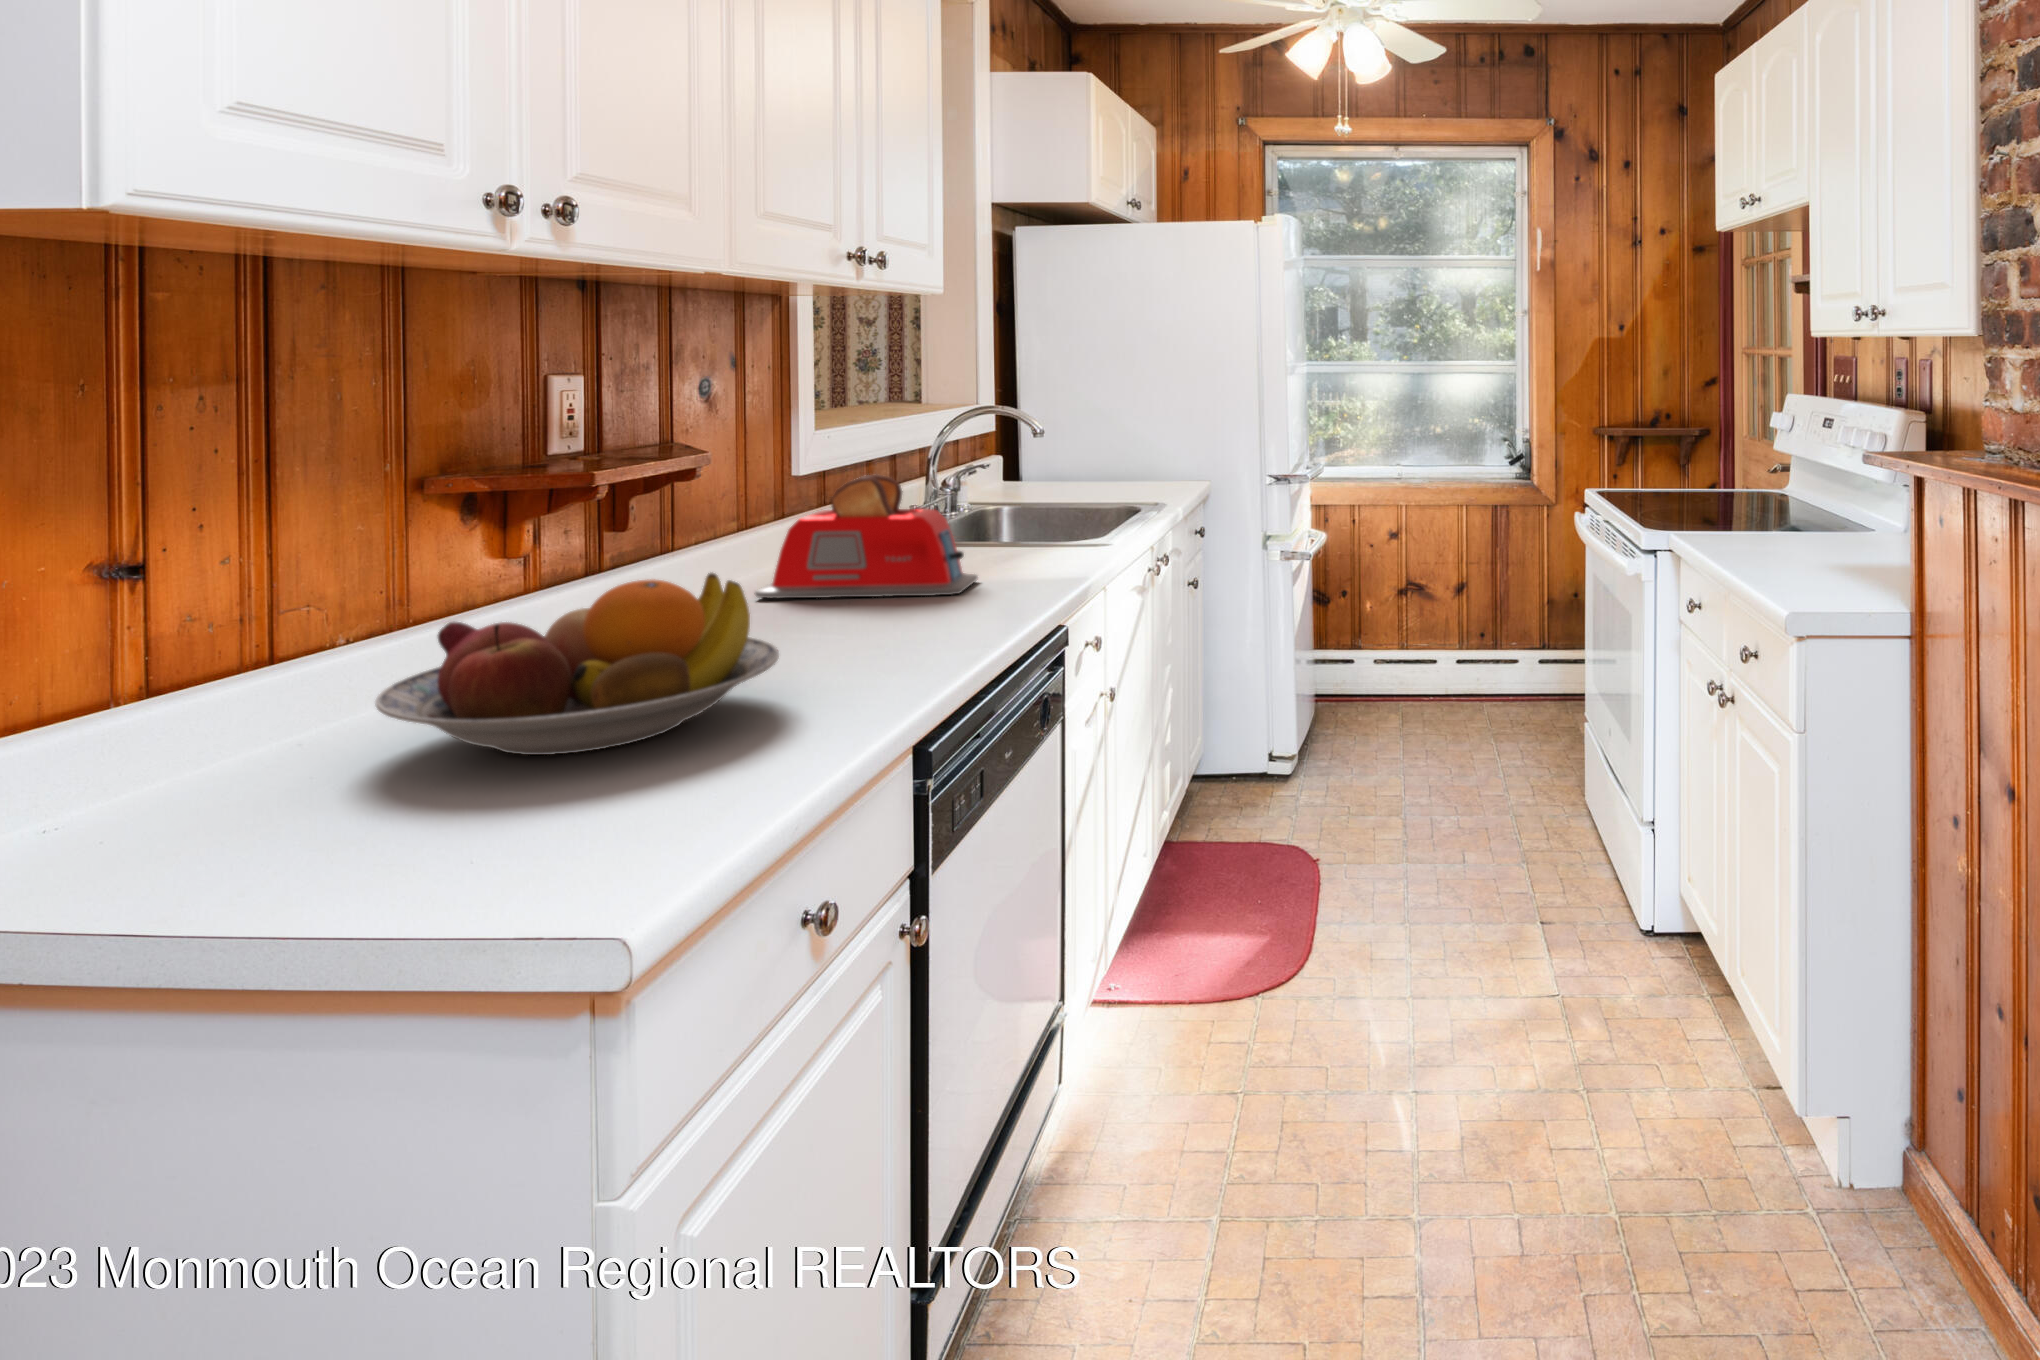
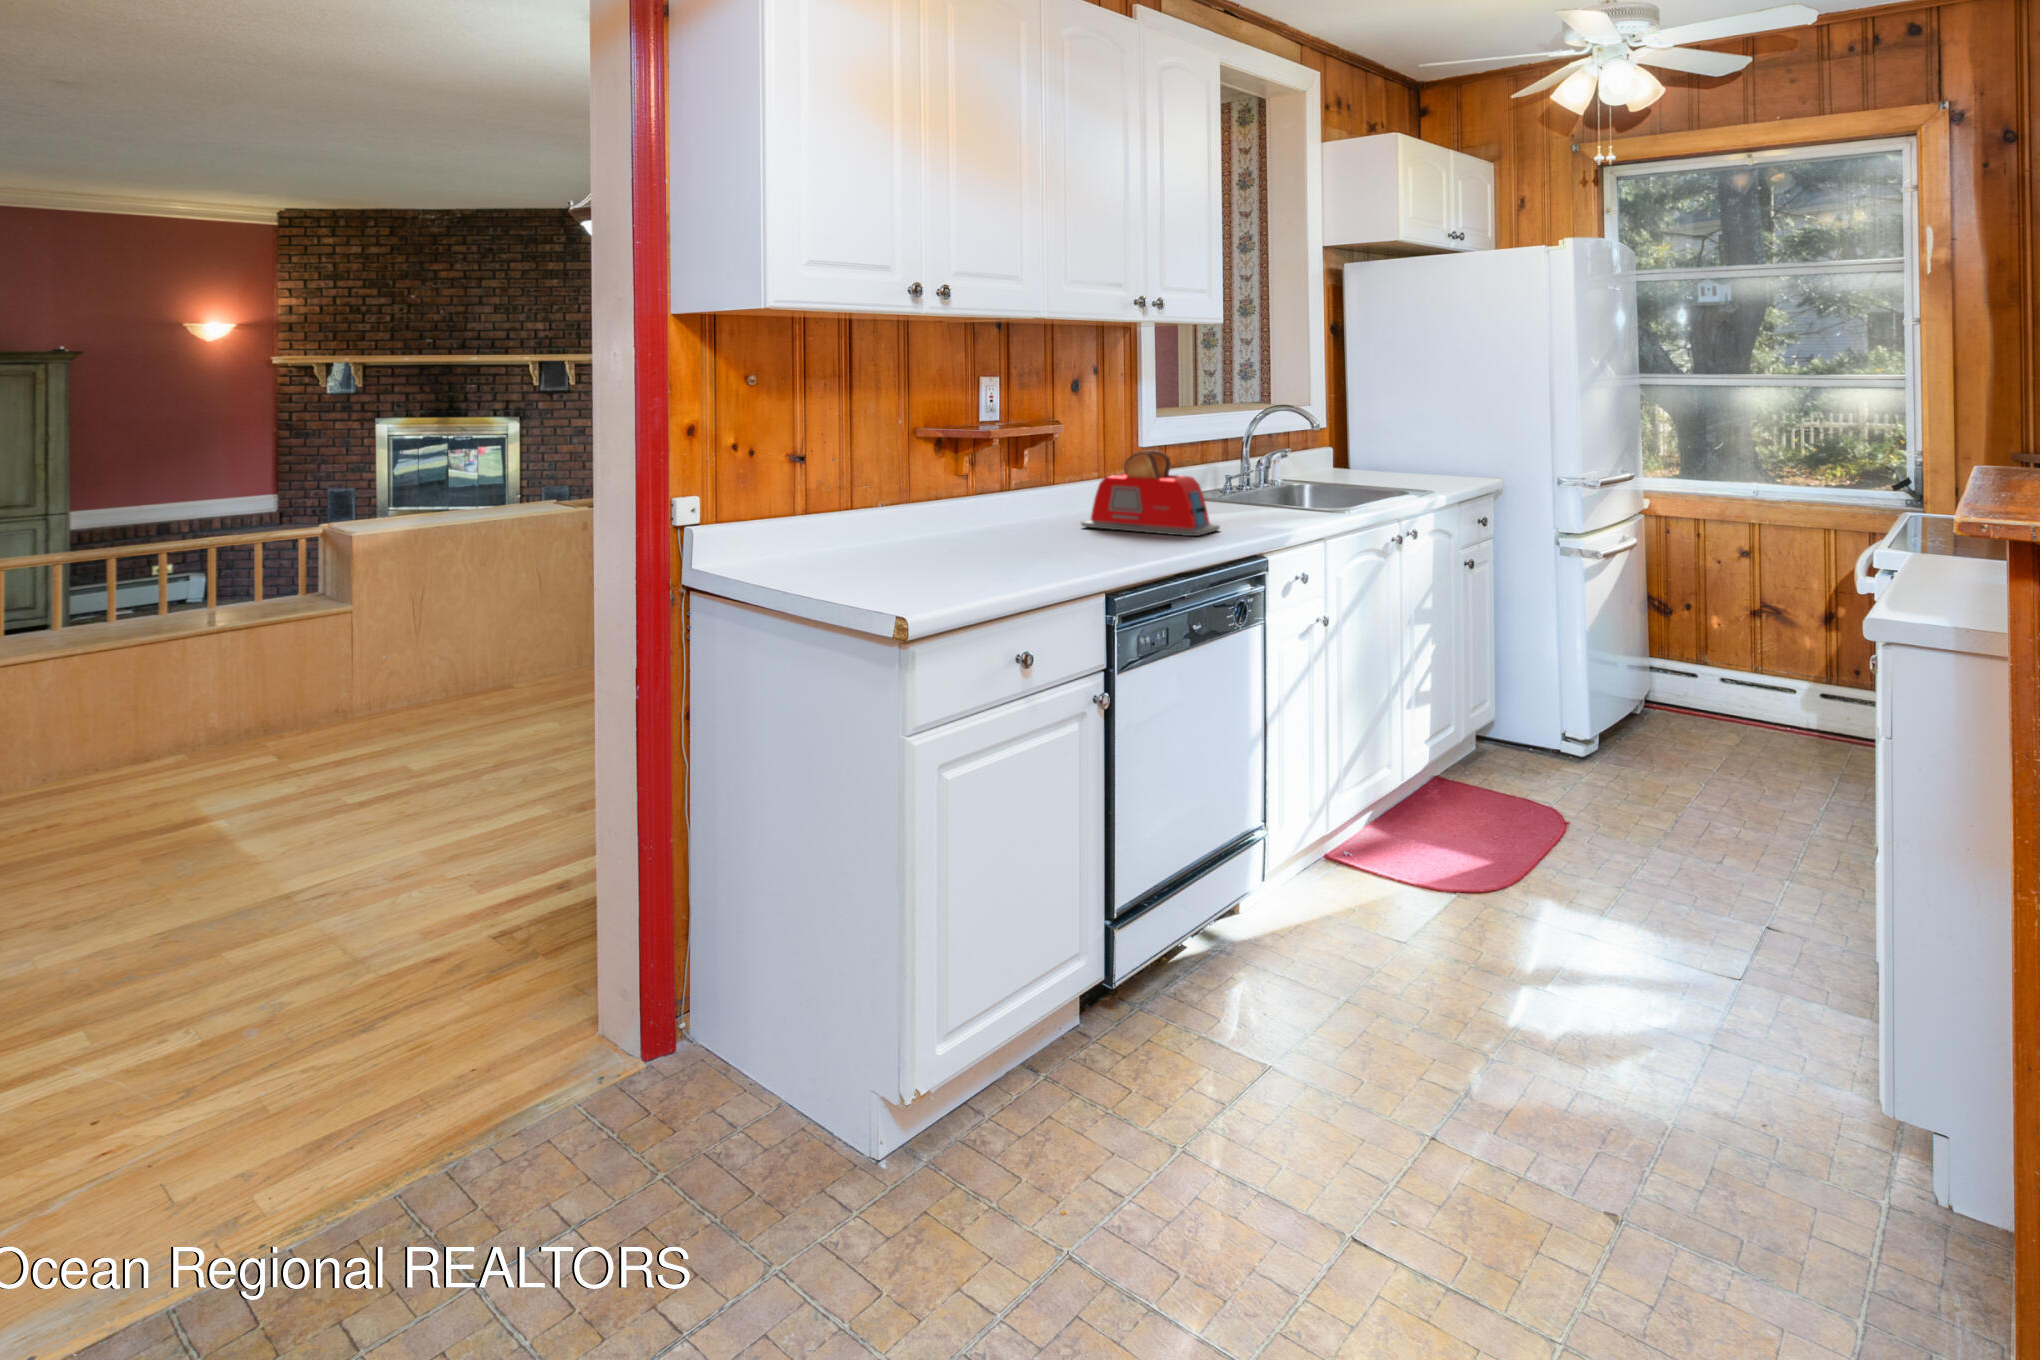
fruit bowl: present [376,573,779,755] -> none [852,495,1035,581]

